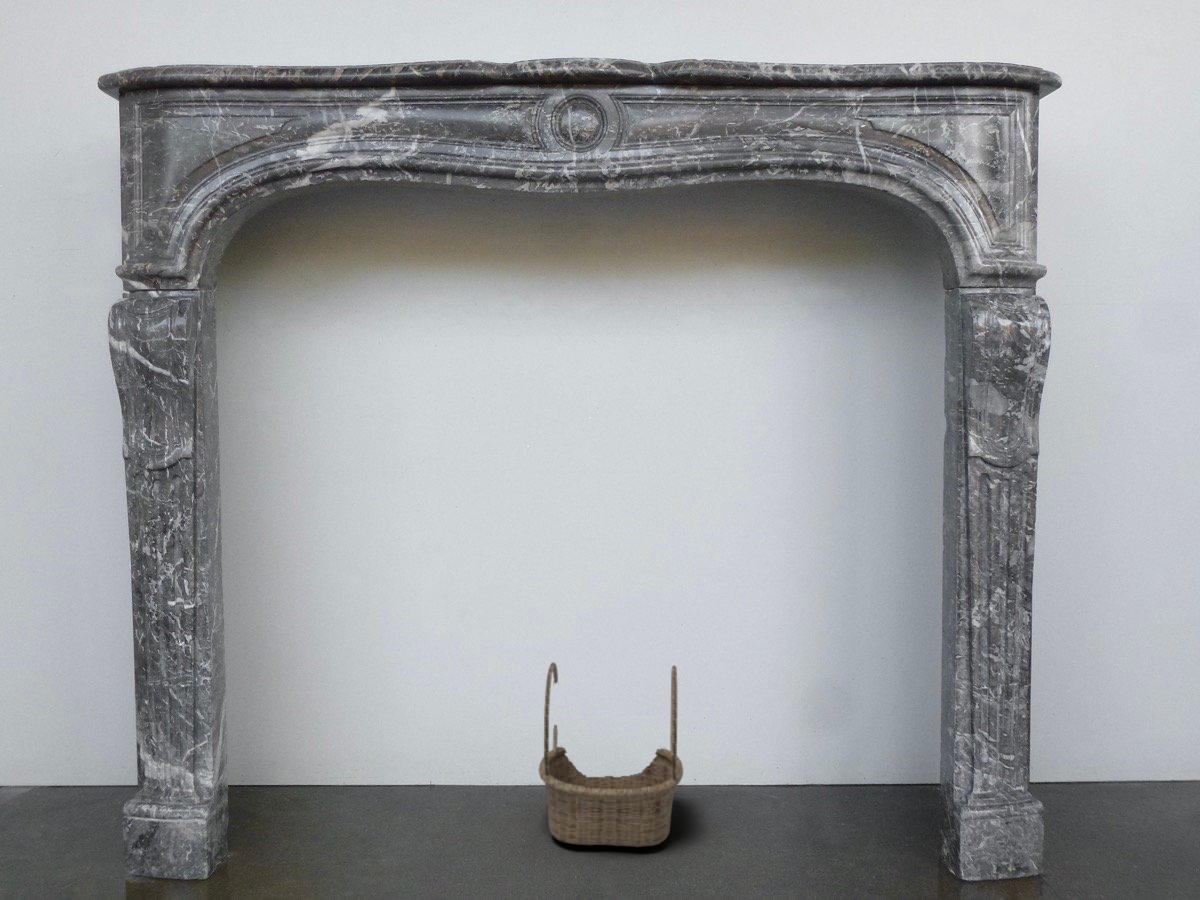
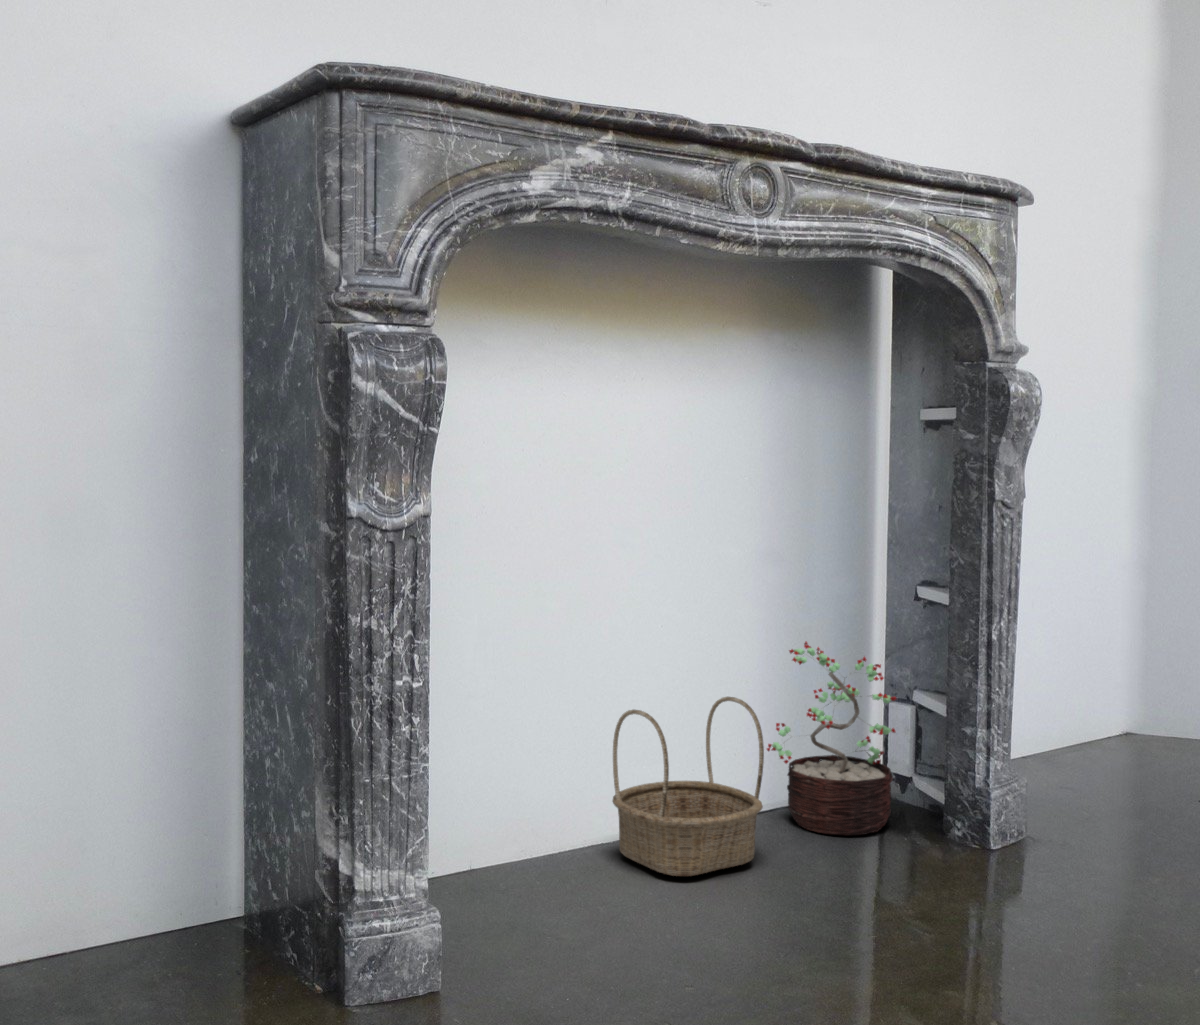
decorative plant: none [760,619,907,853] -> present [767,642,896,835]

